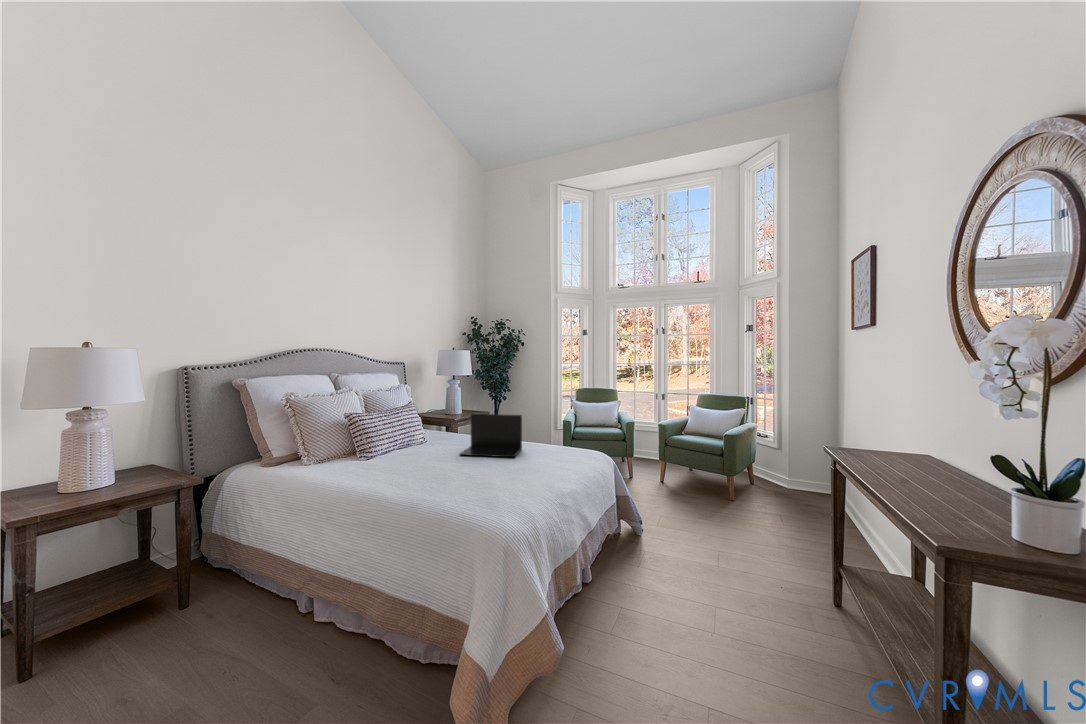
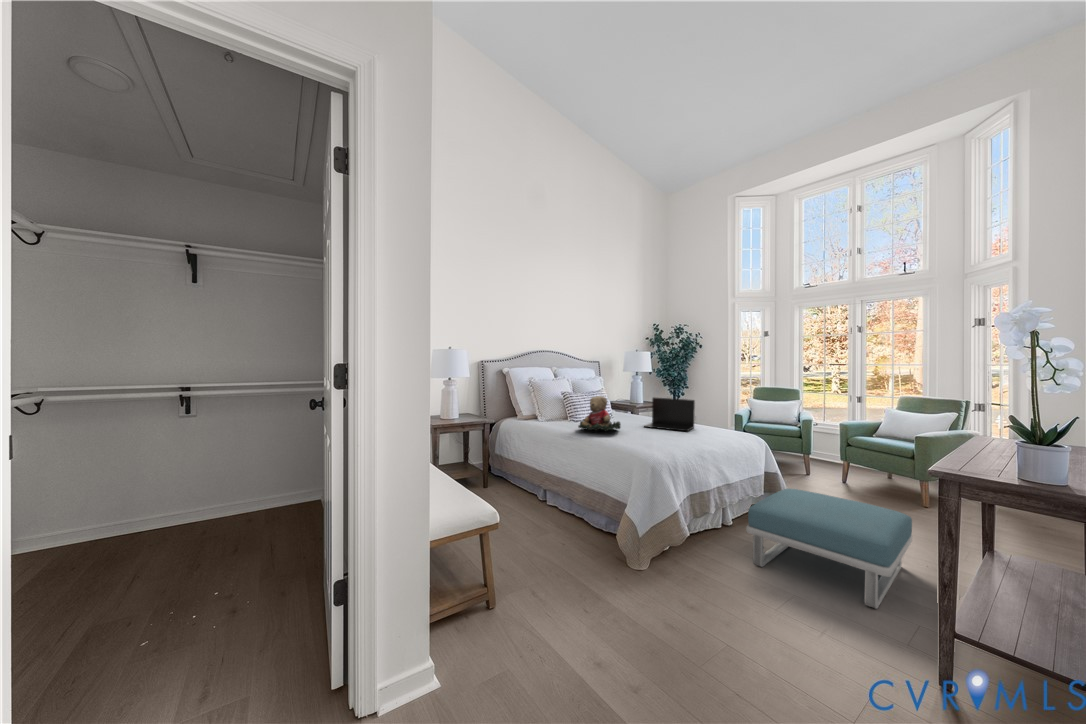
teddy bear: none [364,420,429,473] -> present [578,396,621,431]
footstool: none [592,517,751,672] -> present [746,488,912,609]

